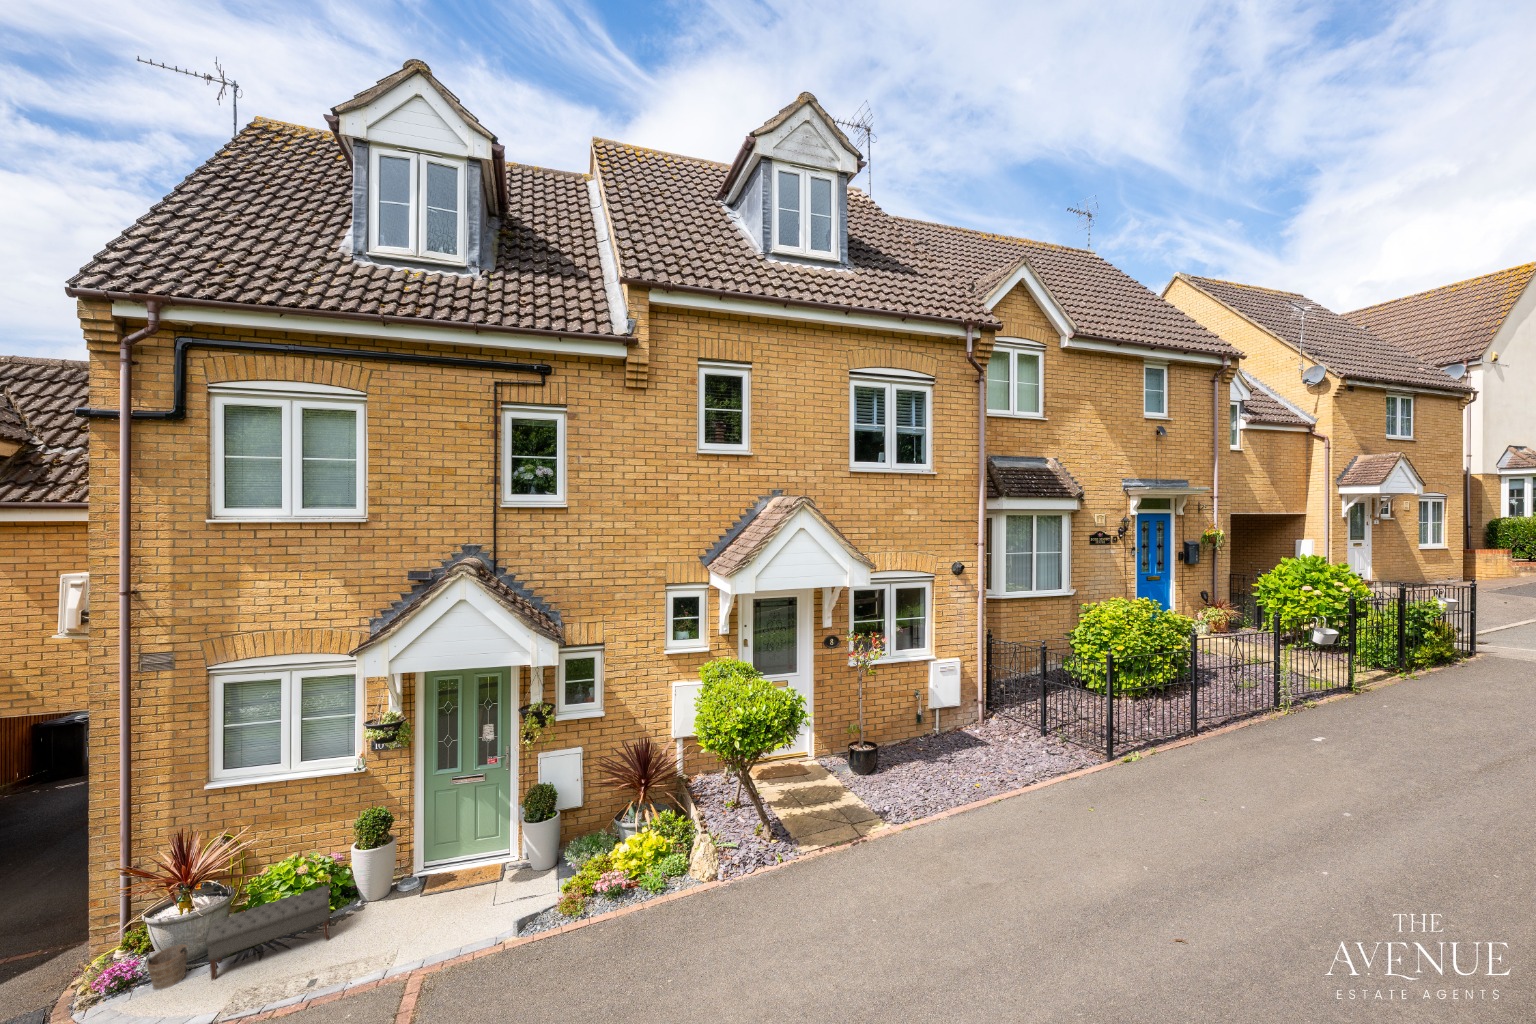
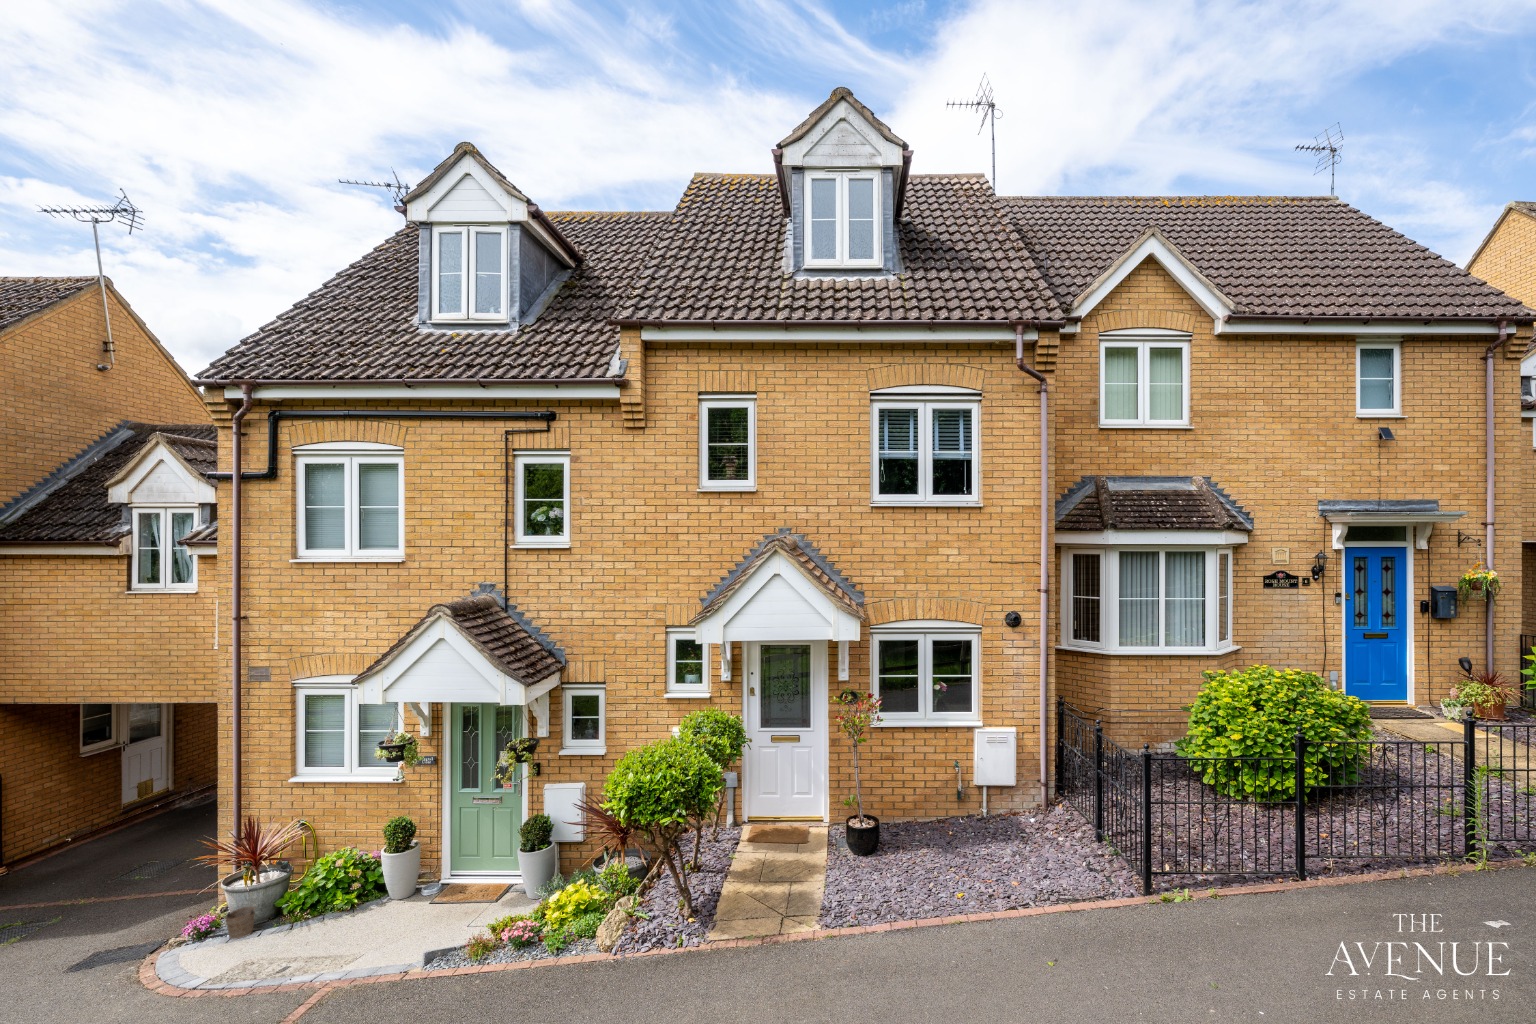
bench: present [206,886,330,980] -> none [261,878,361,941]

